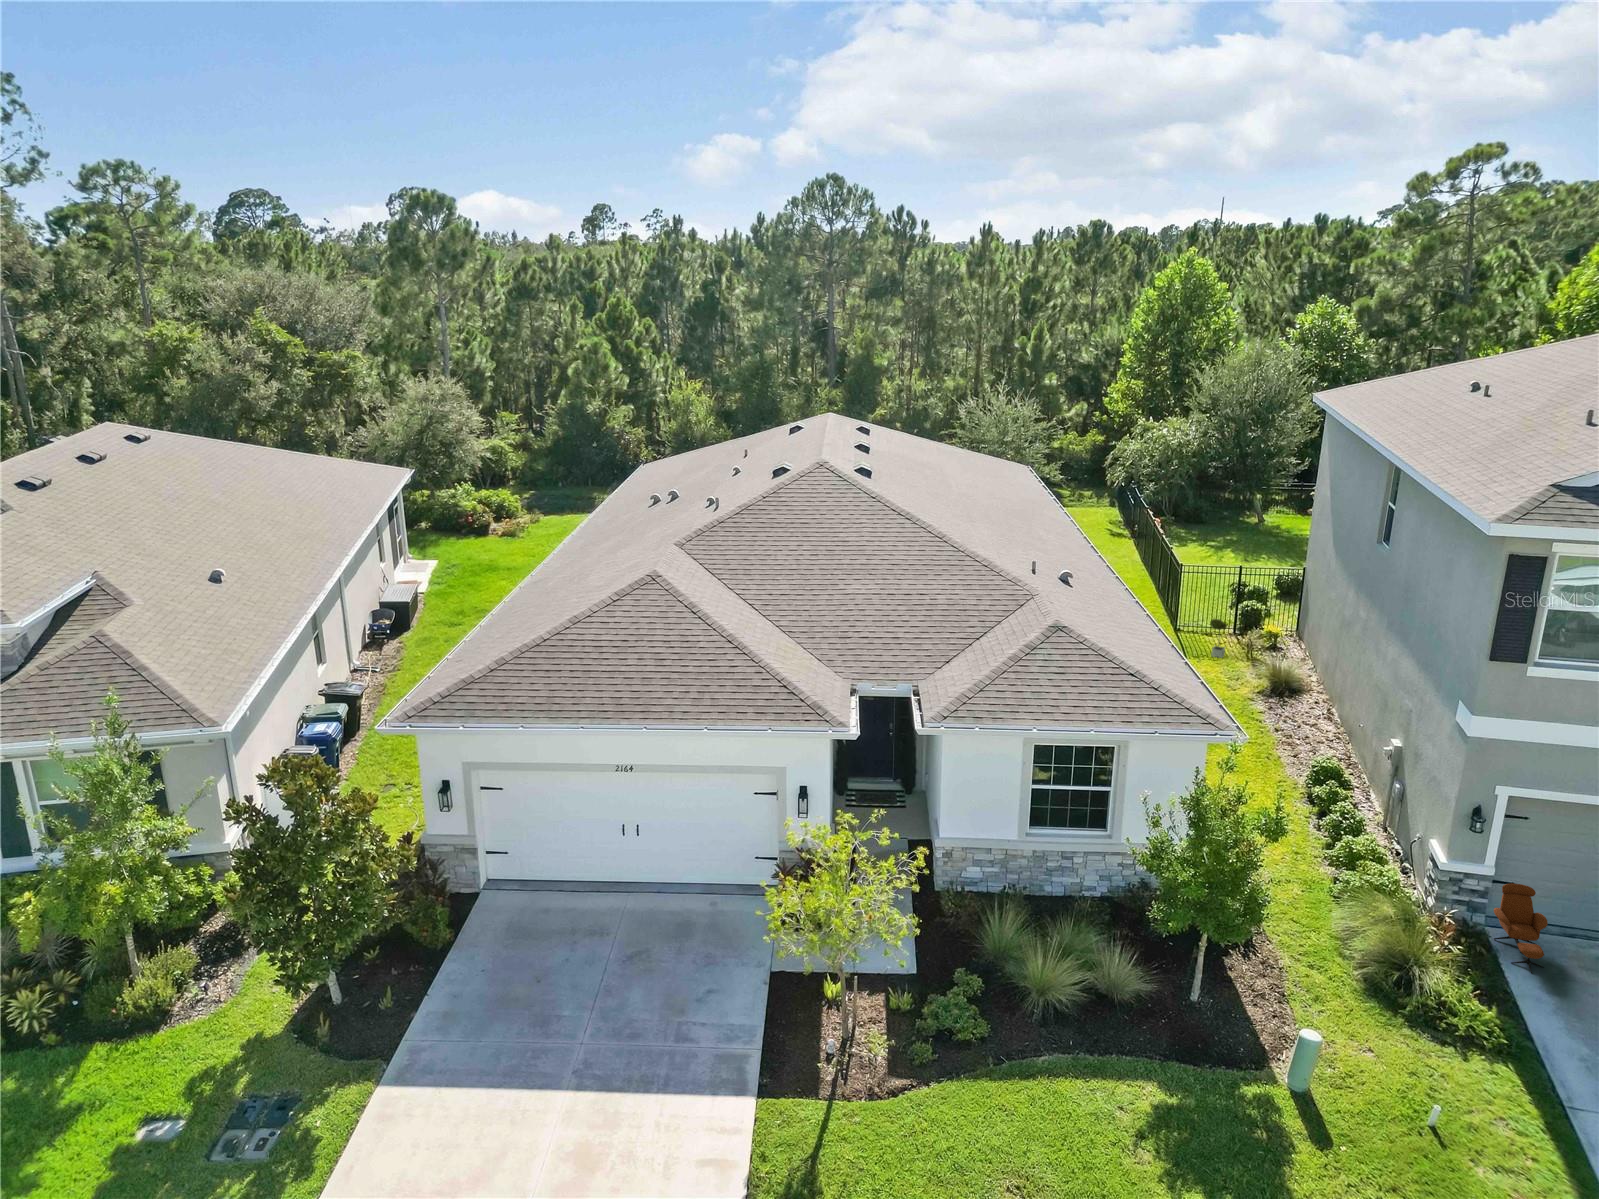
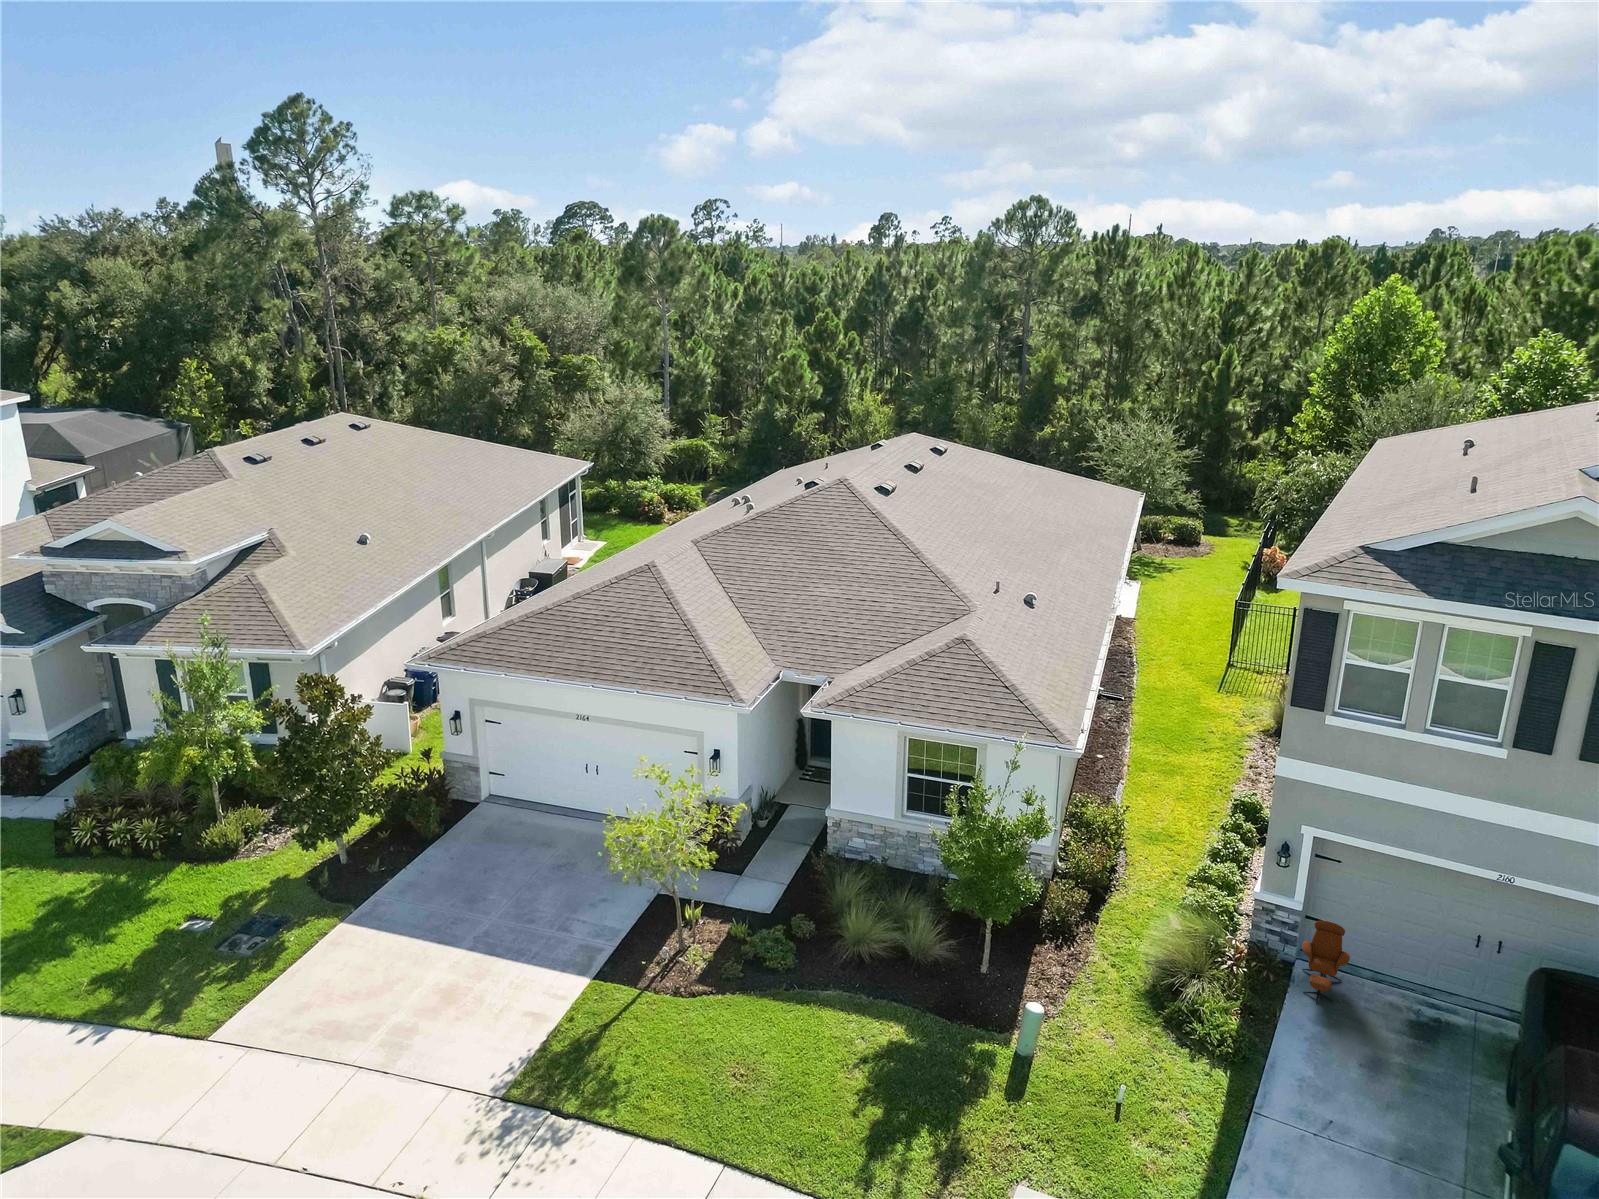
potted tree: present [1210,619,1227,658] -> none [1217,654,1233,692]

